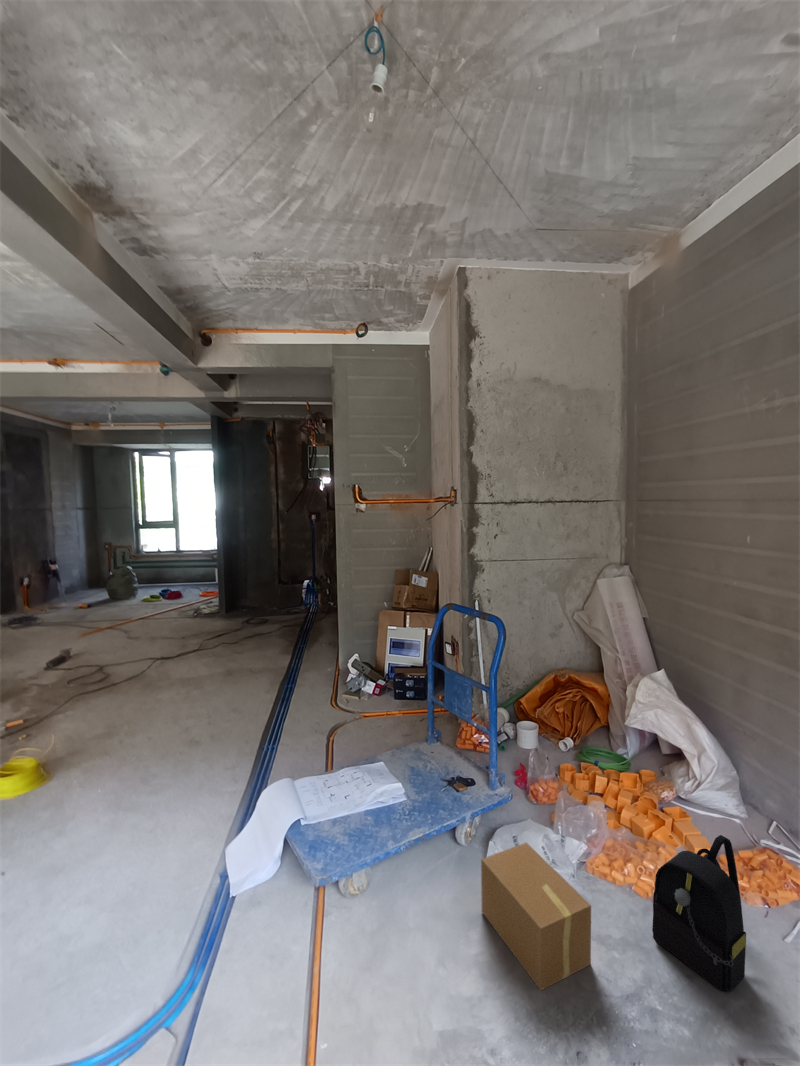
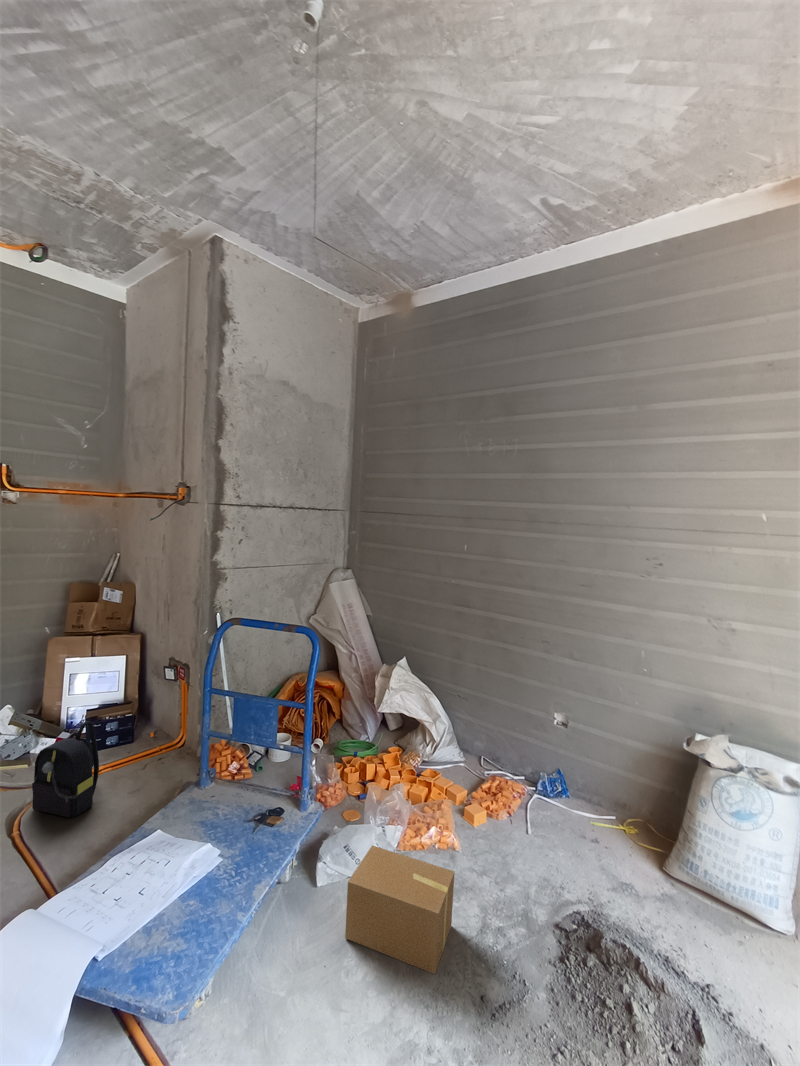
backpack: present [652,835,746,991] -> present [32,721,99,817]

